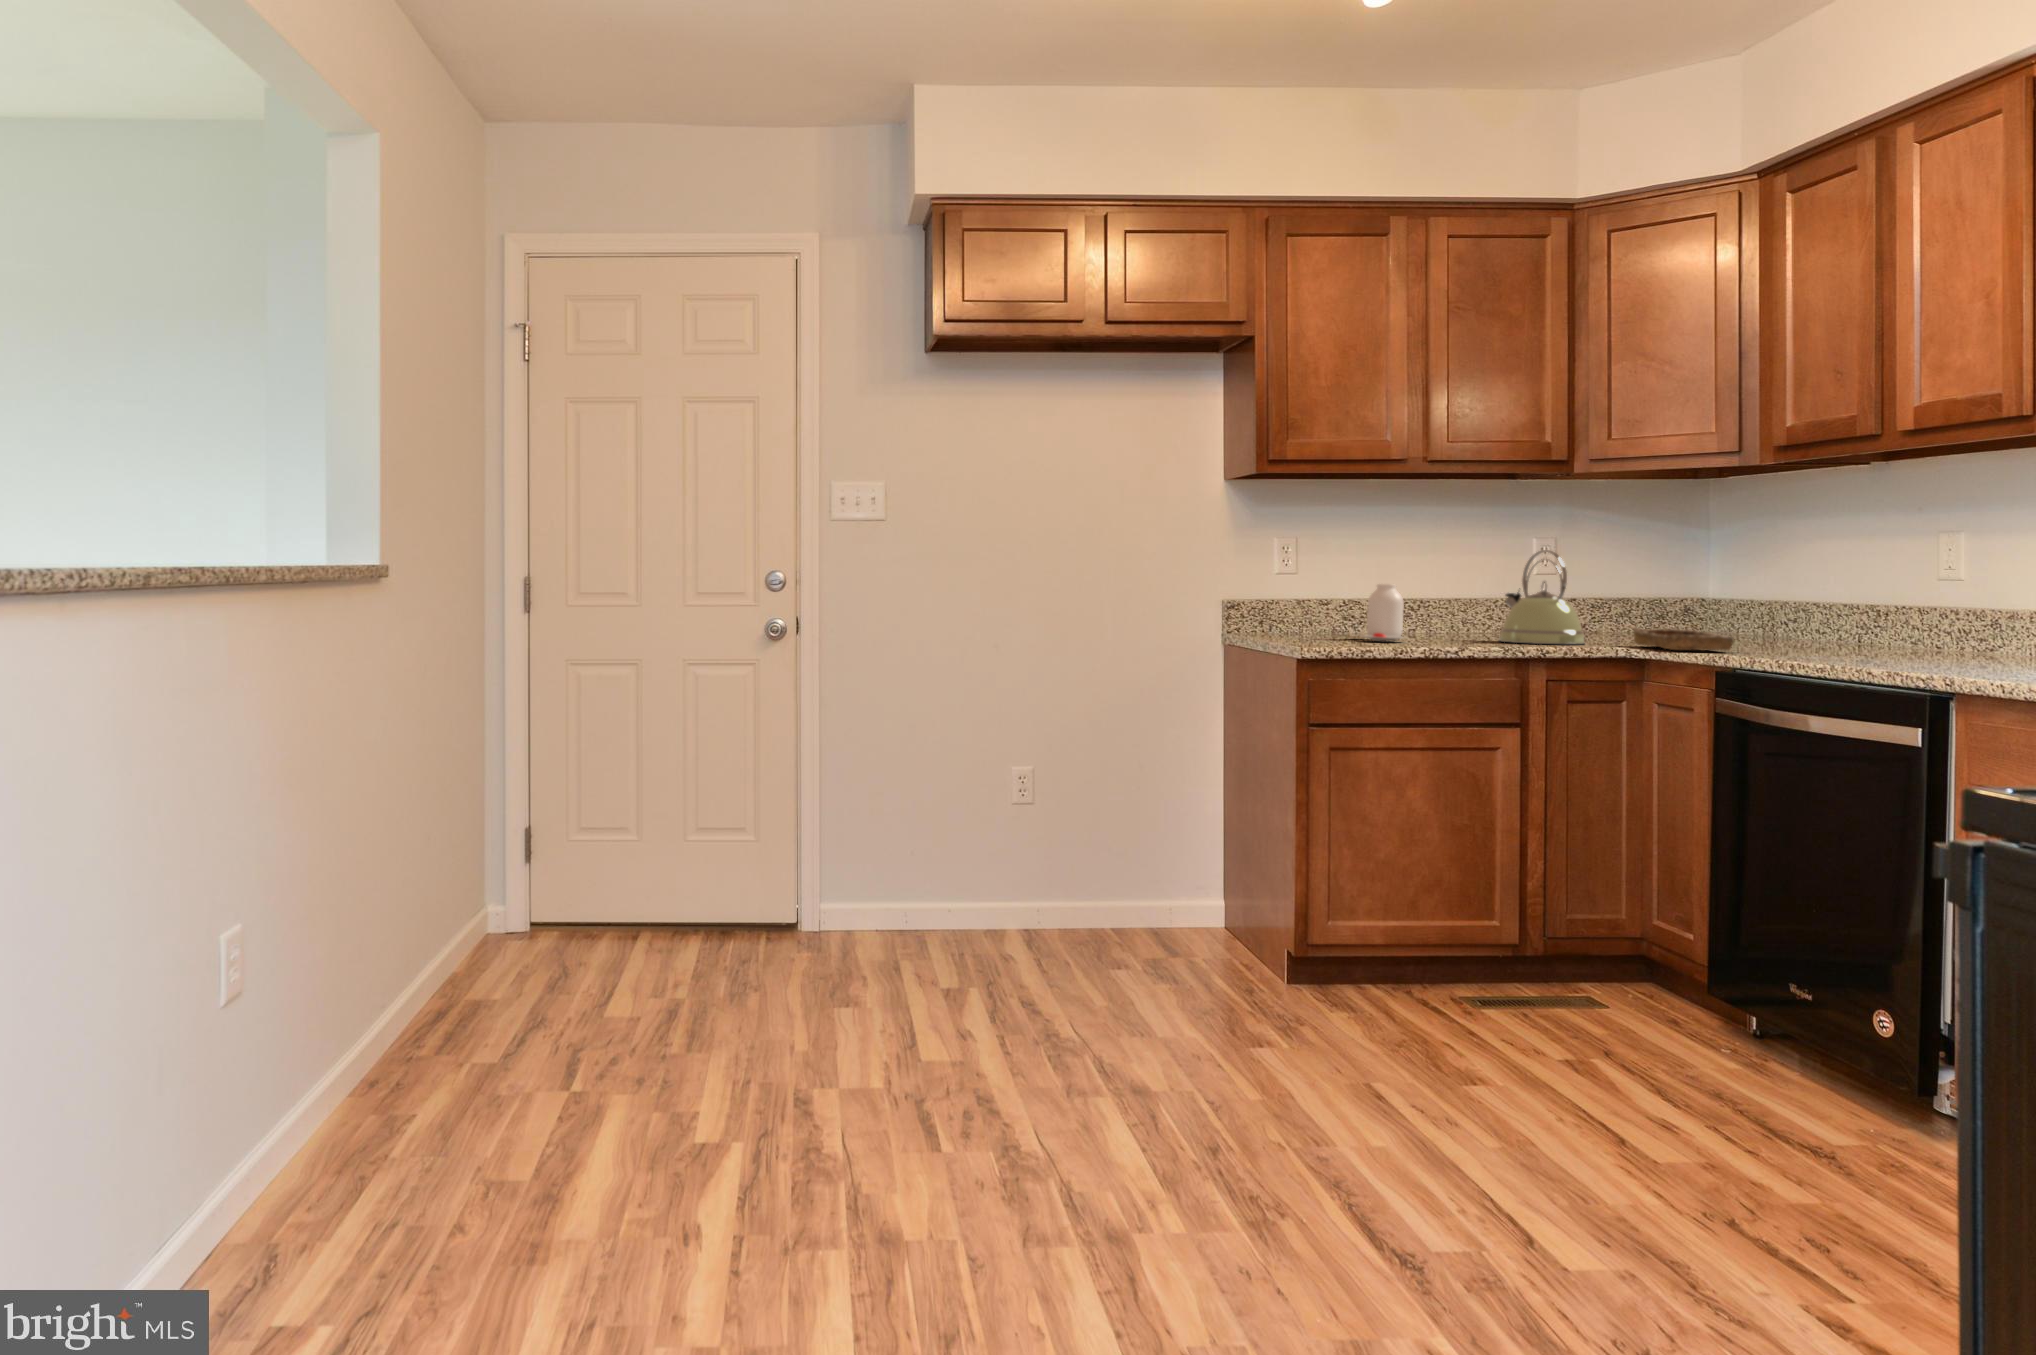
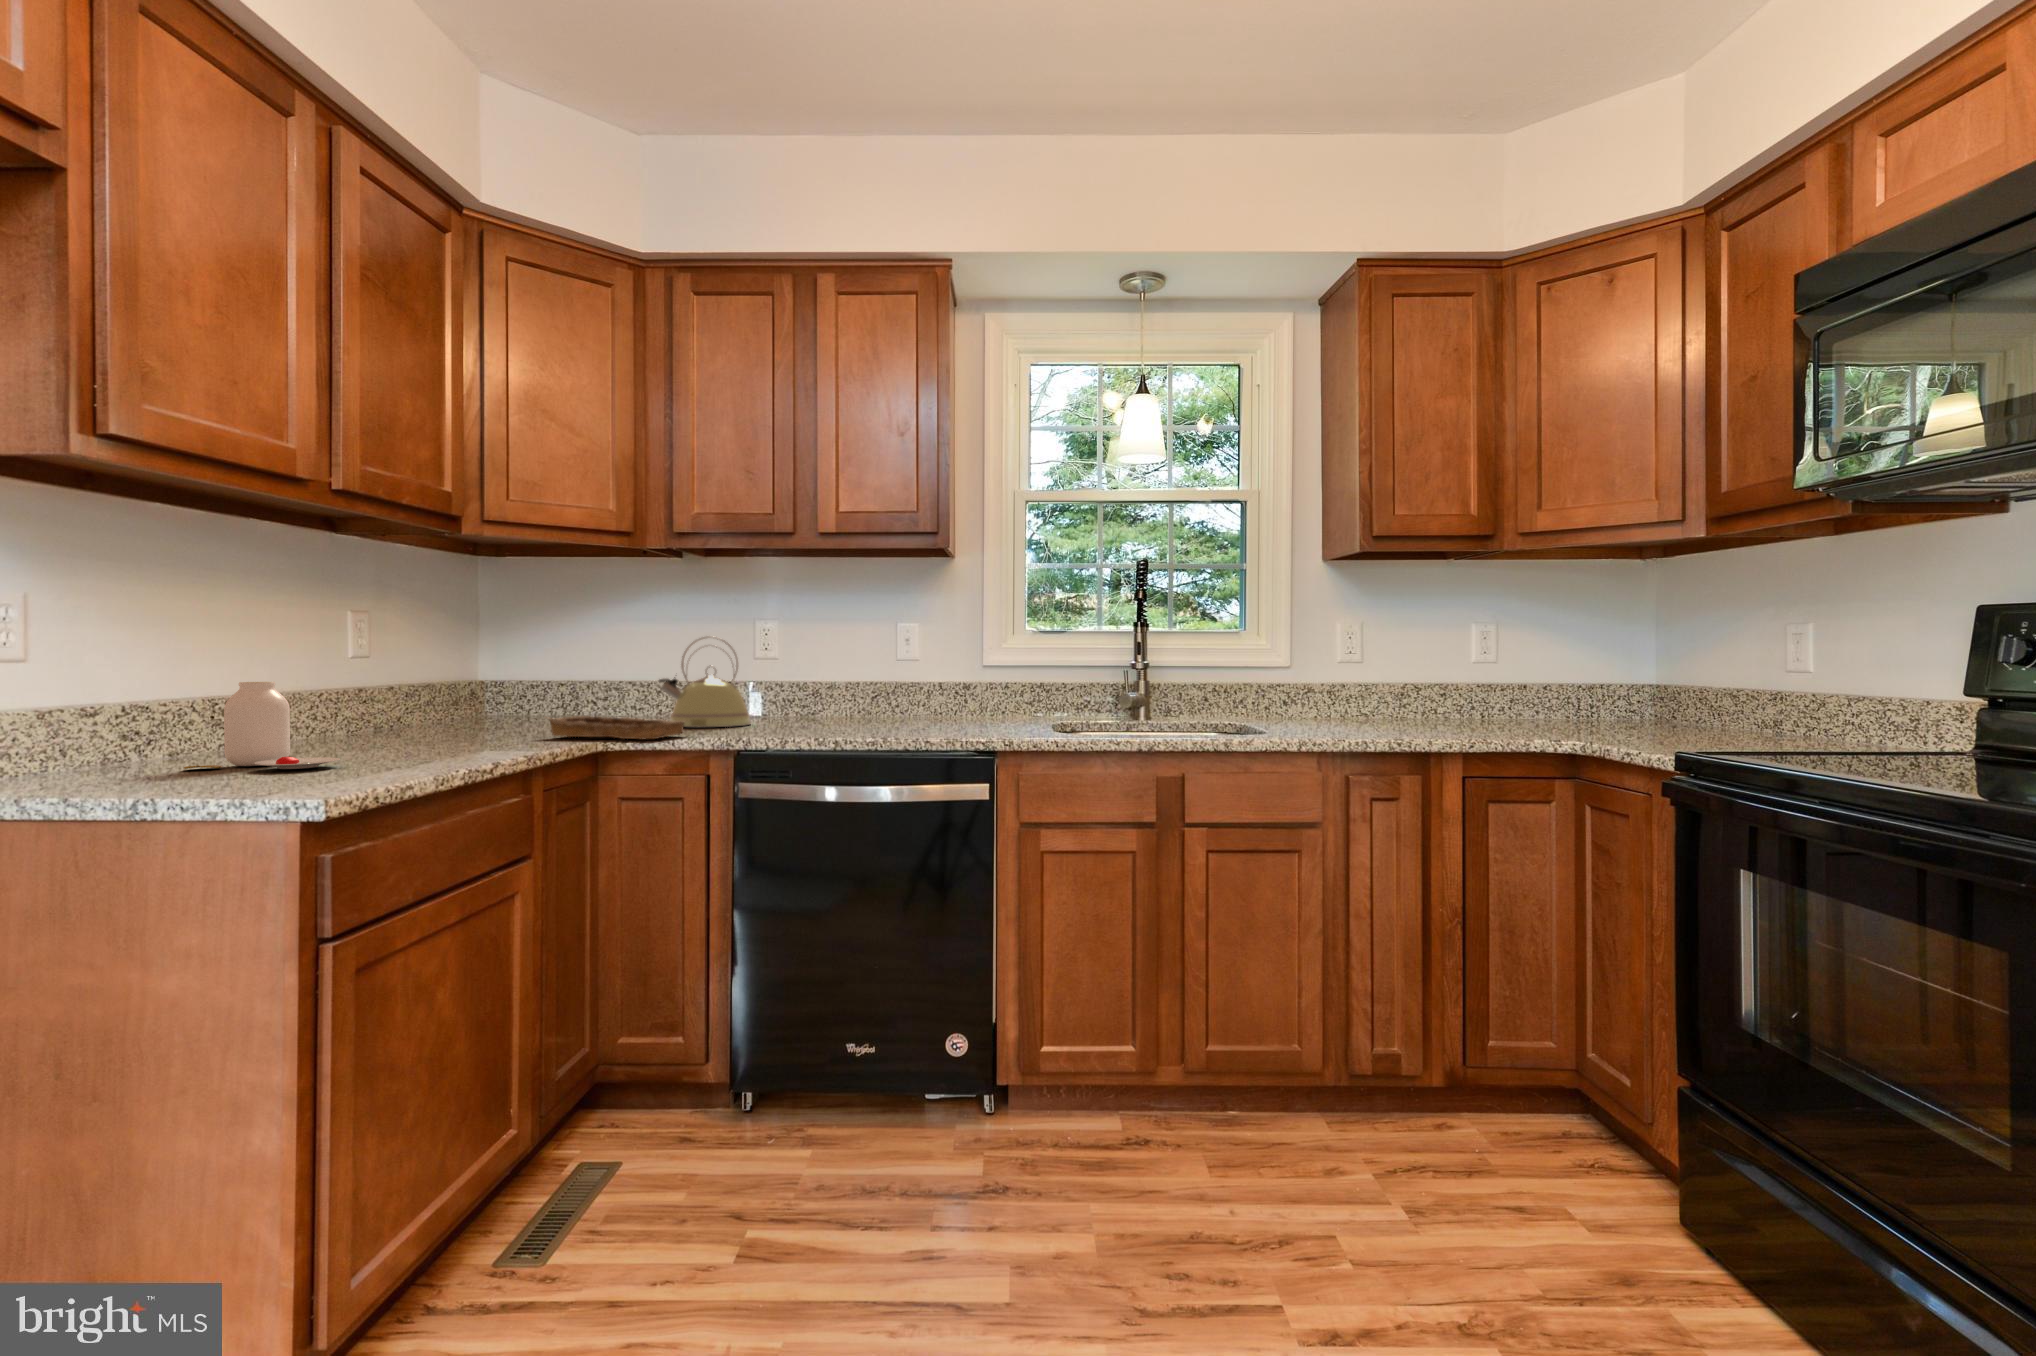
kettle: present [1499,550,1584,644] -> present [659,636,750,727]

